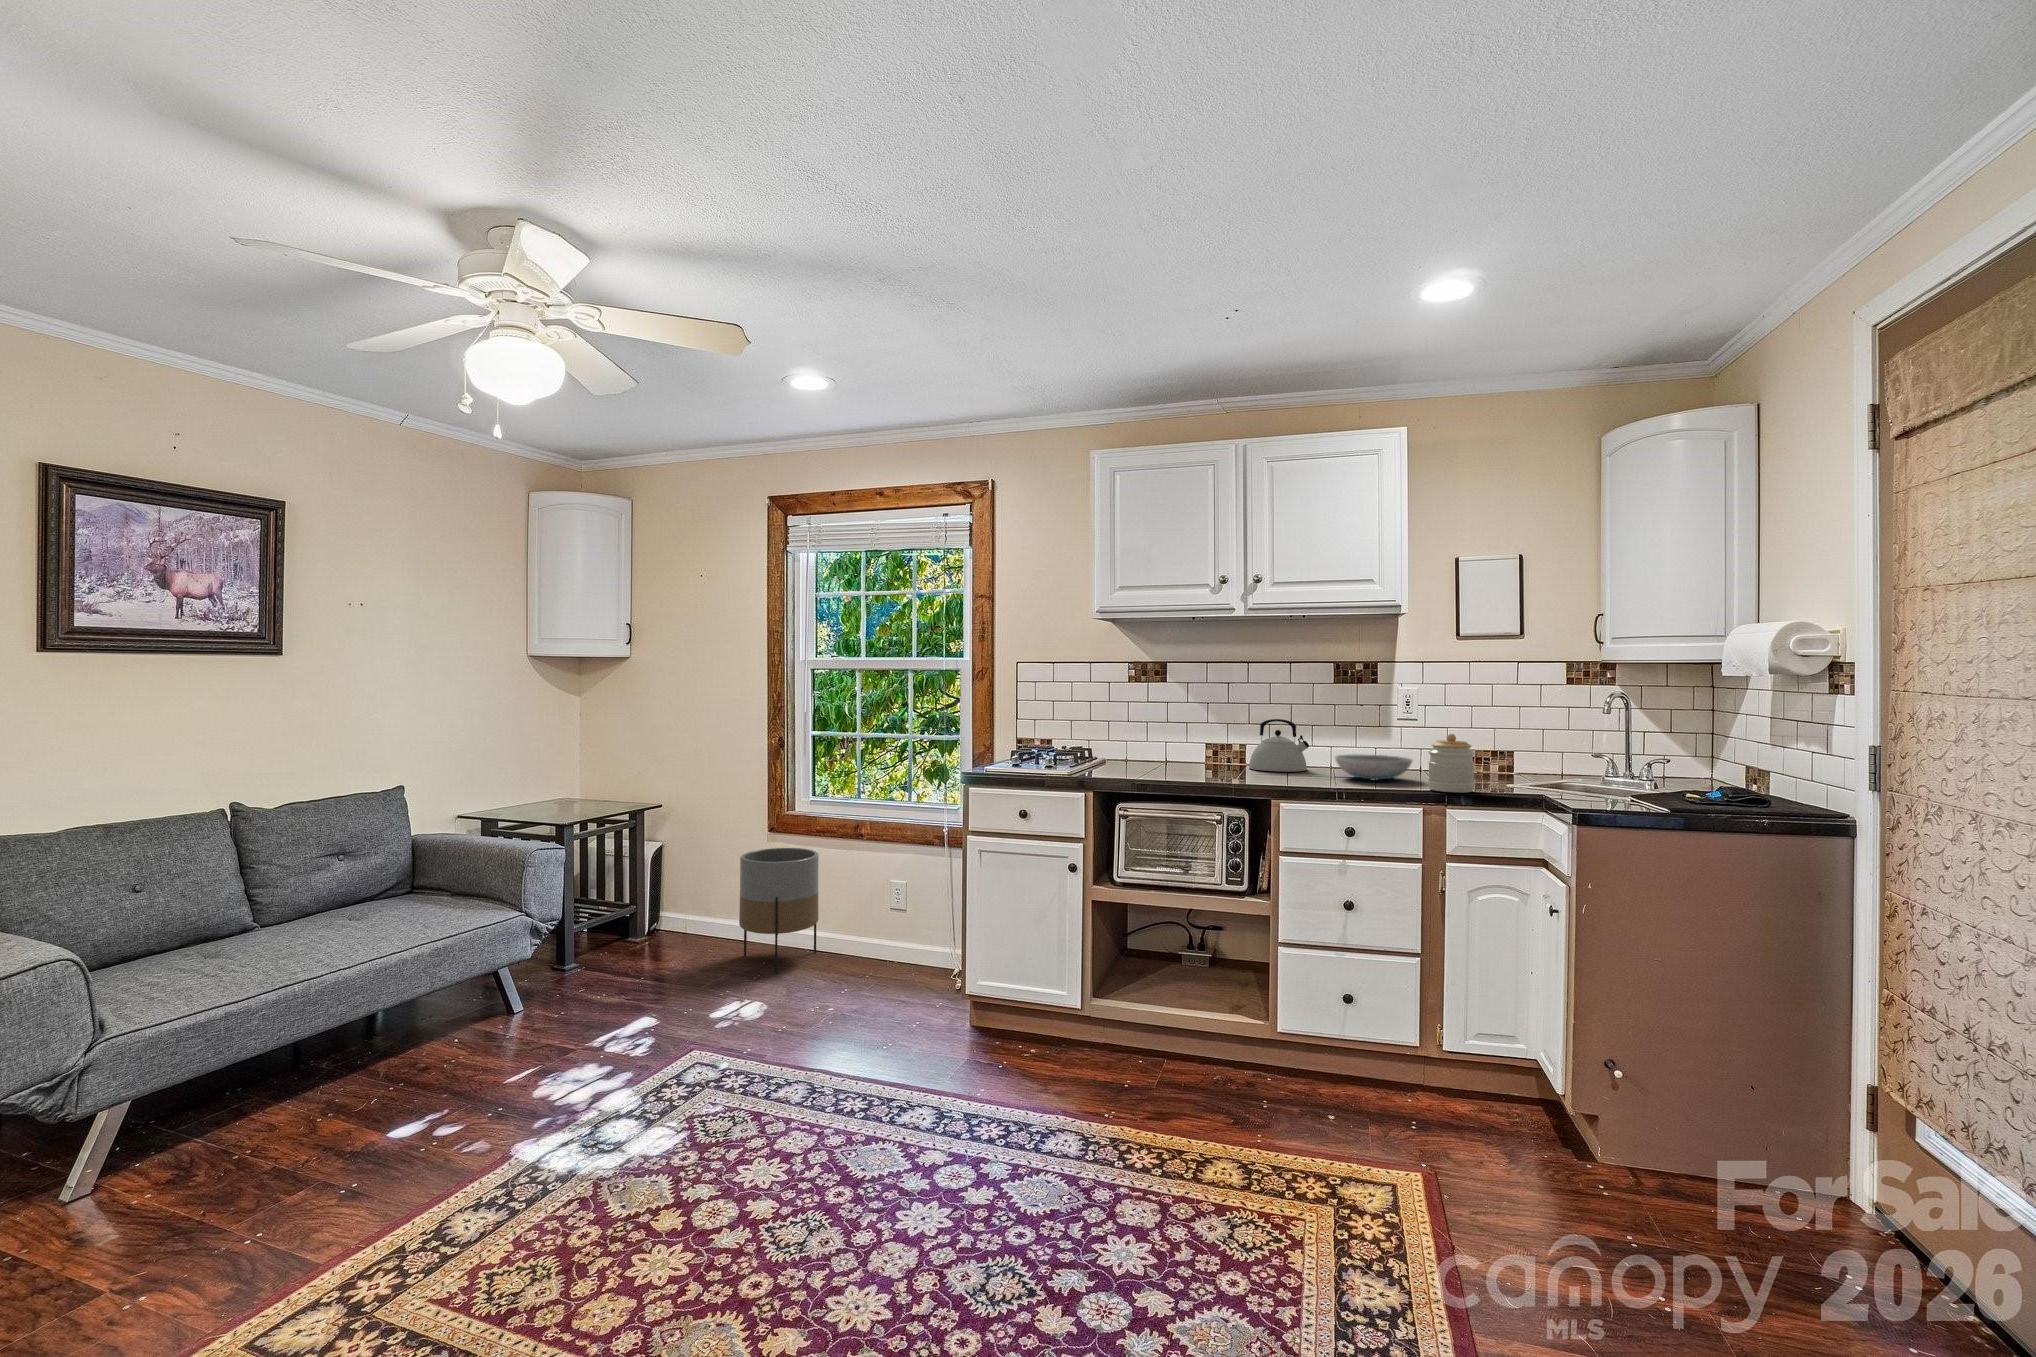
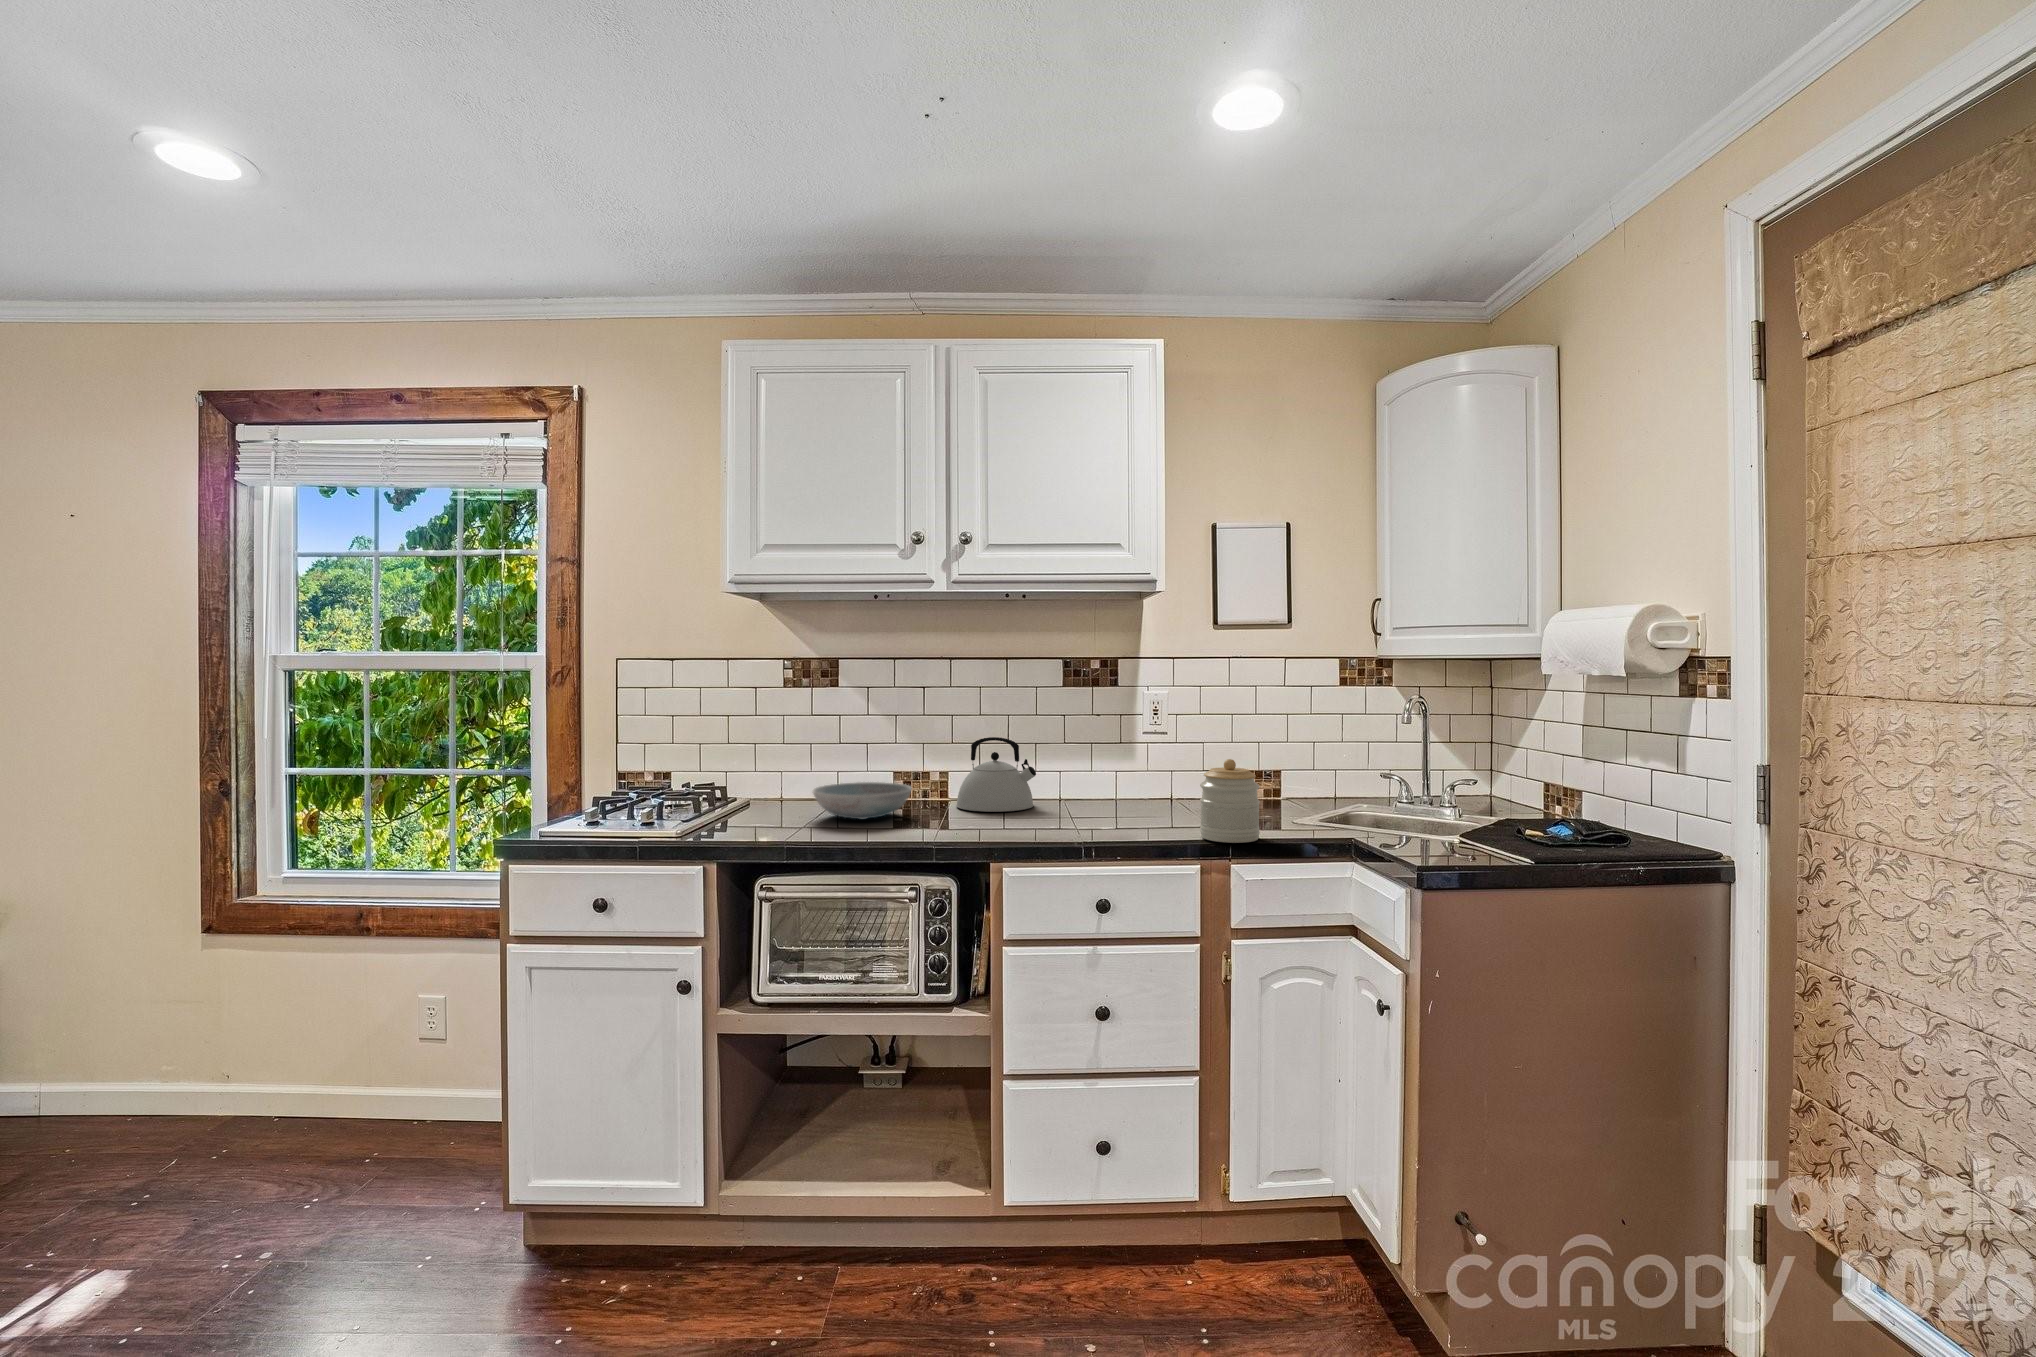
dish: present [1335,754,1412,780] -> present [813,782,912,819]
planter: present [739,848,818,973] -> none [112,960,287,1188]

